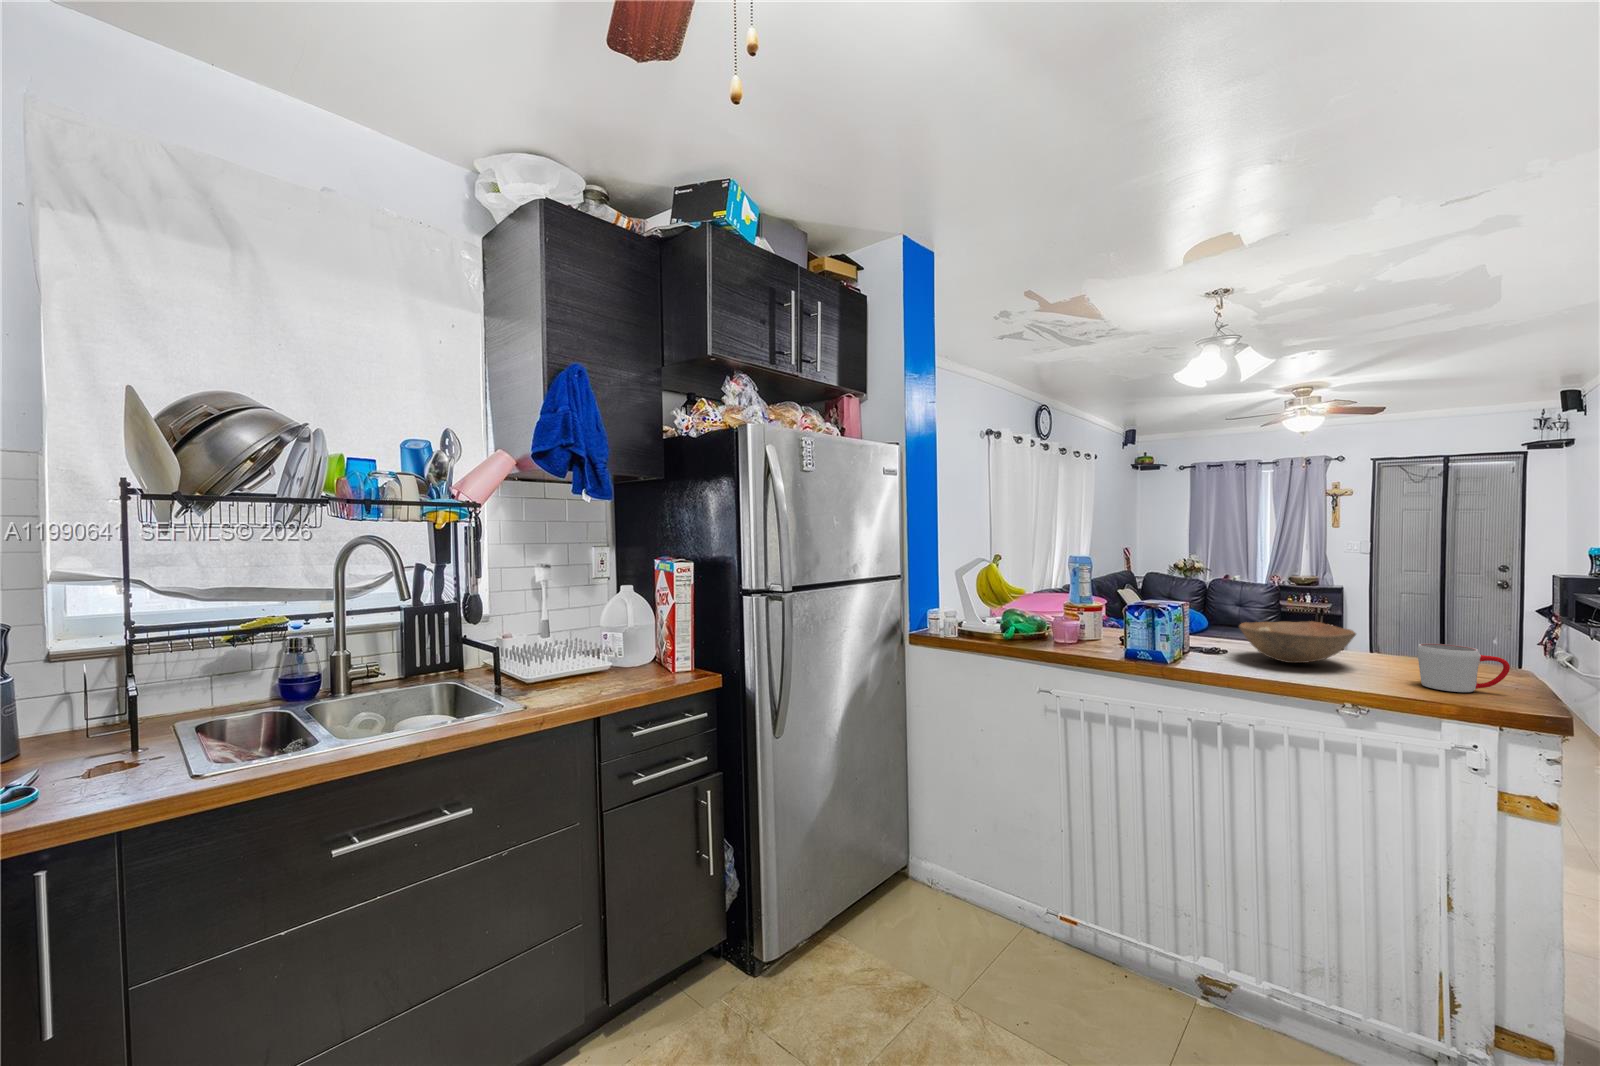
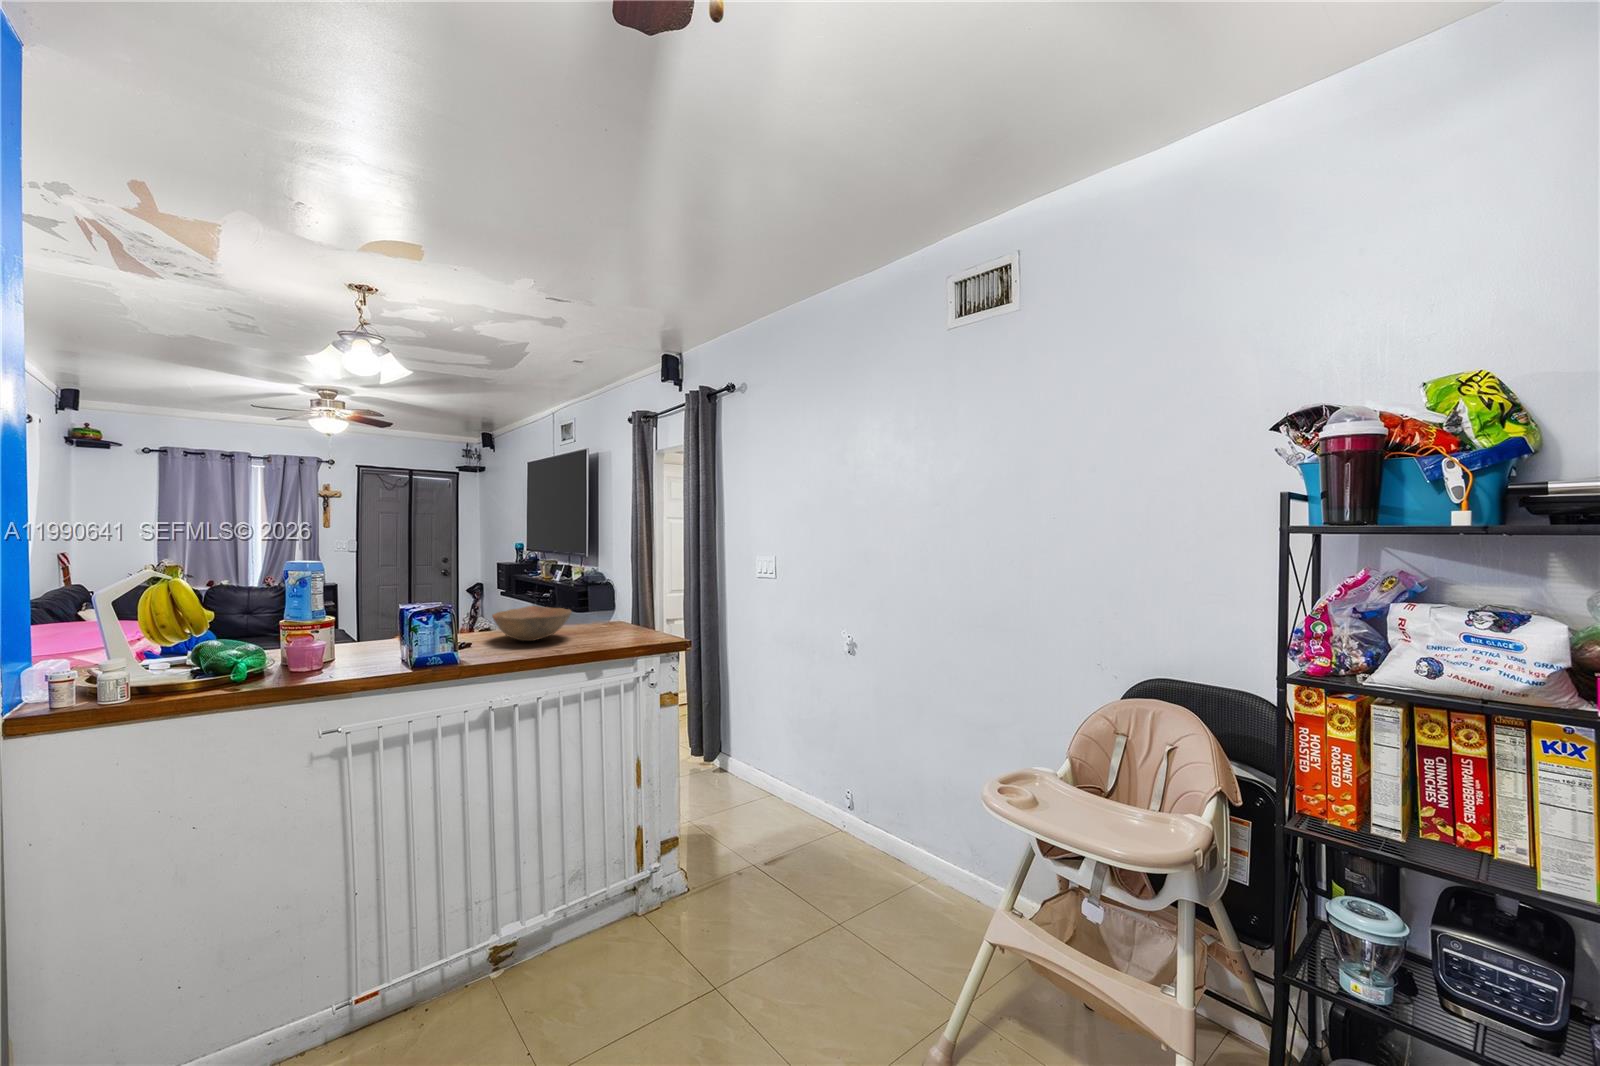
mug: present [1417,644,1510,692] -> none [609,608,649,638]

